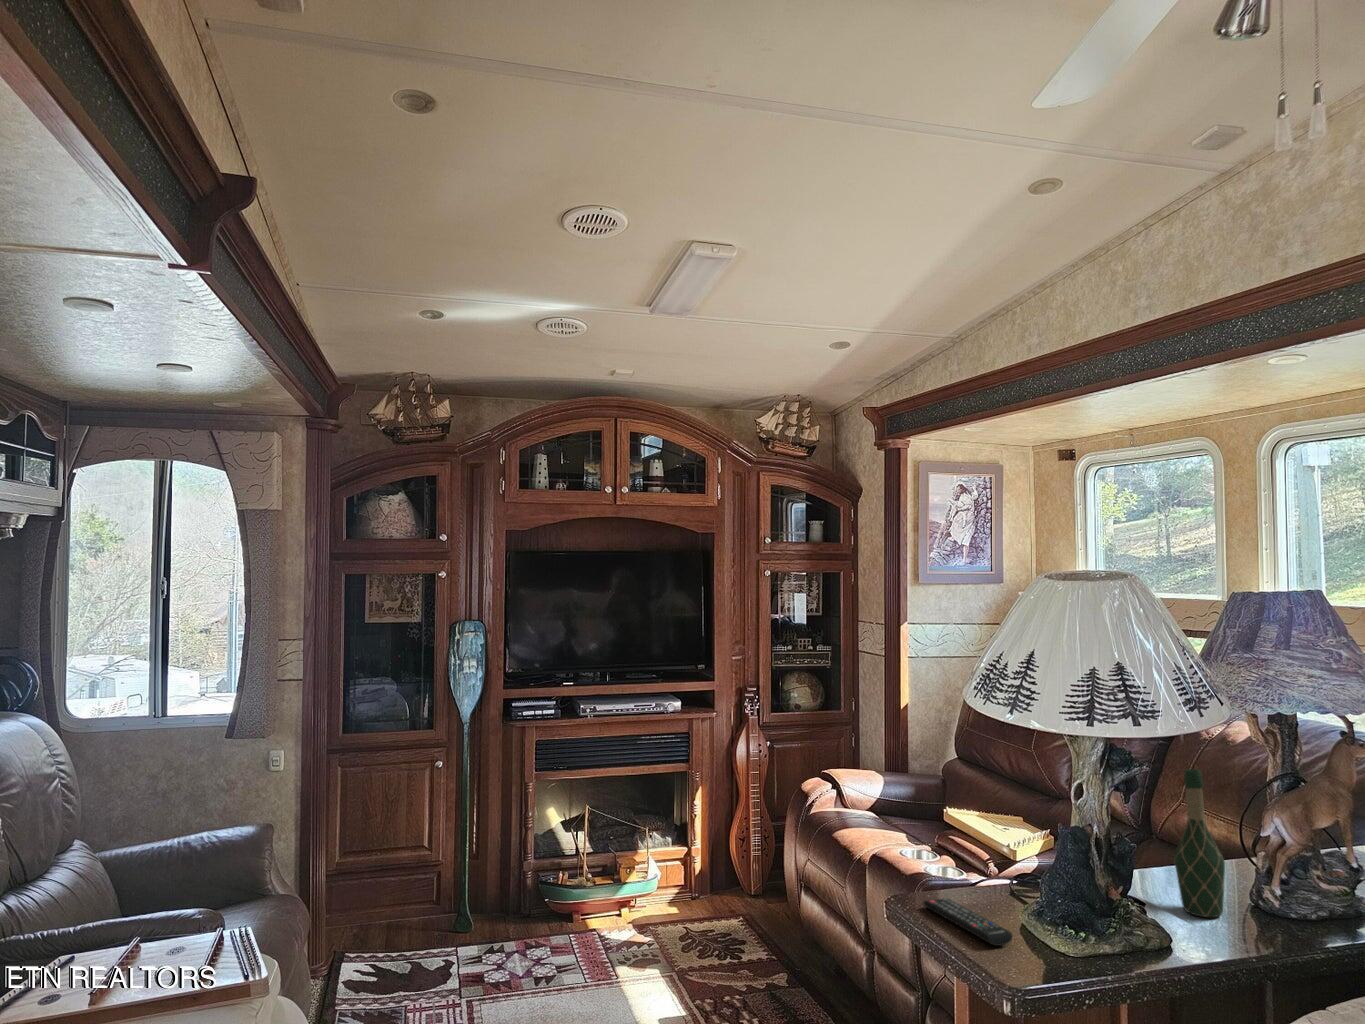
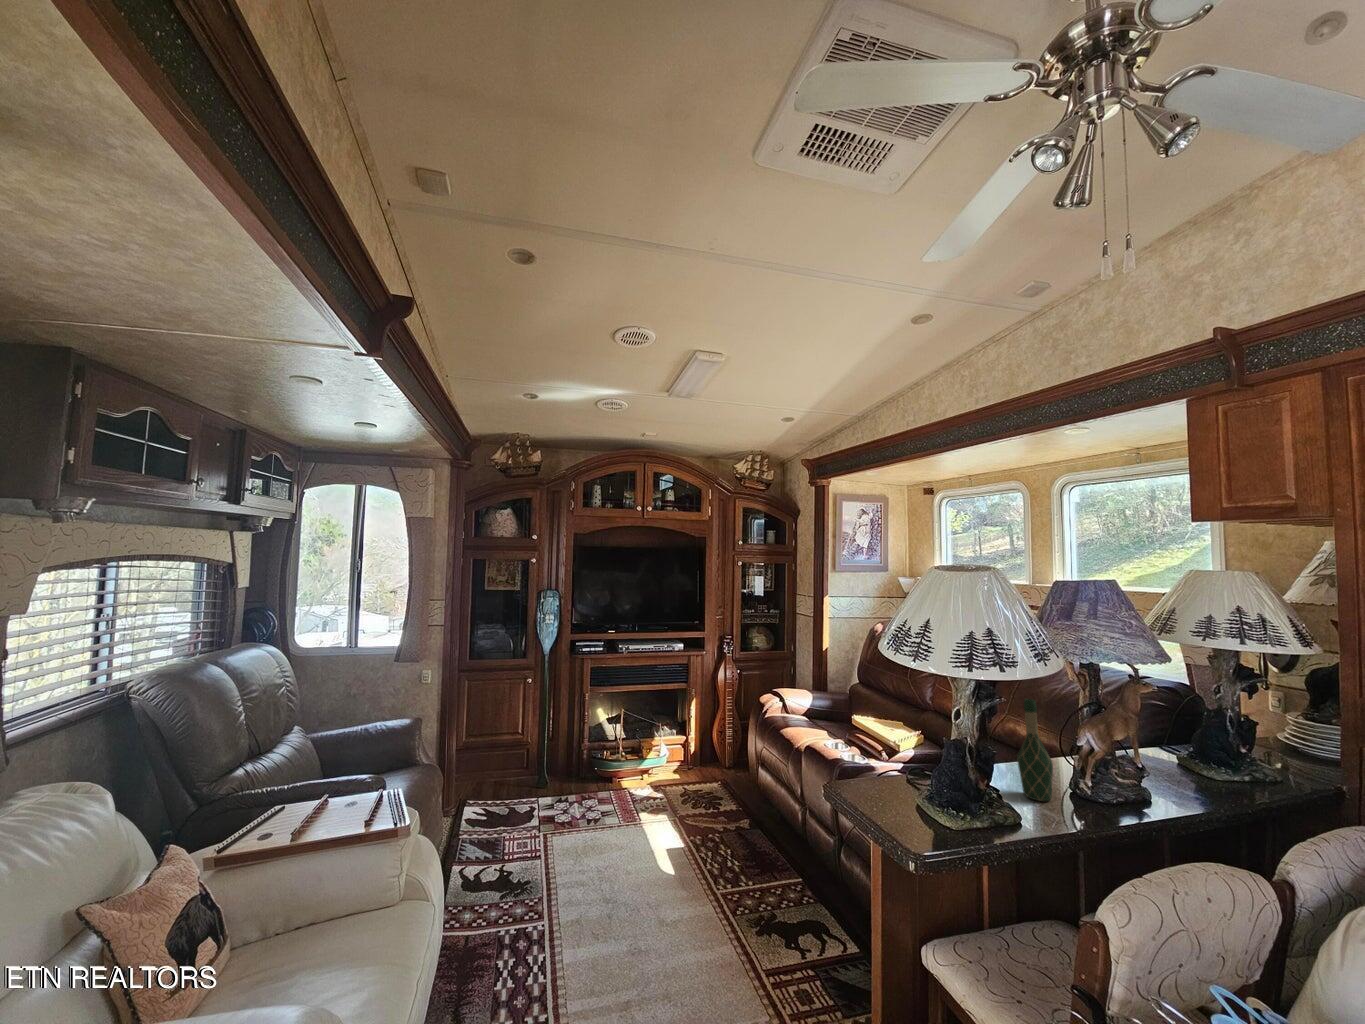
remote control: present [923,898,1012,946] -> none [848,784,913,821]

